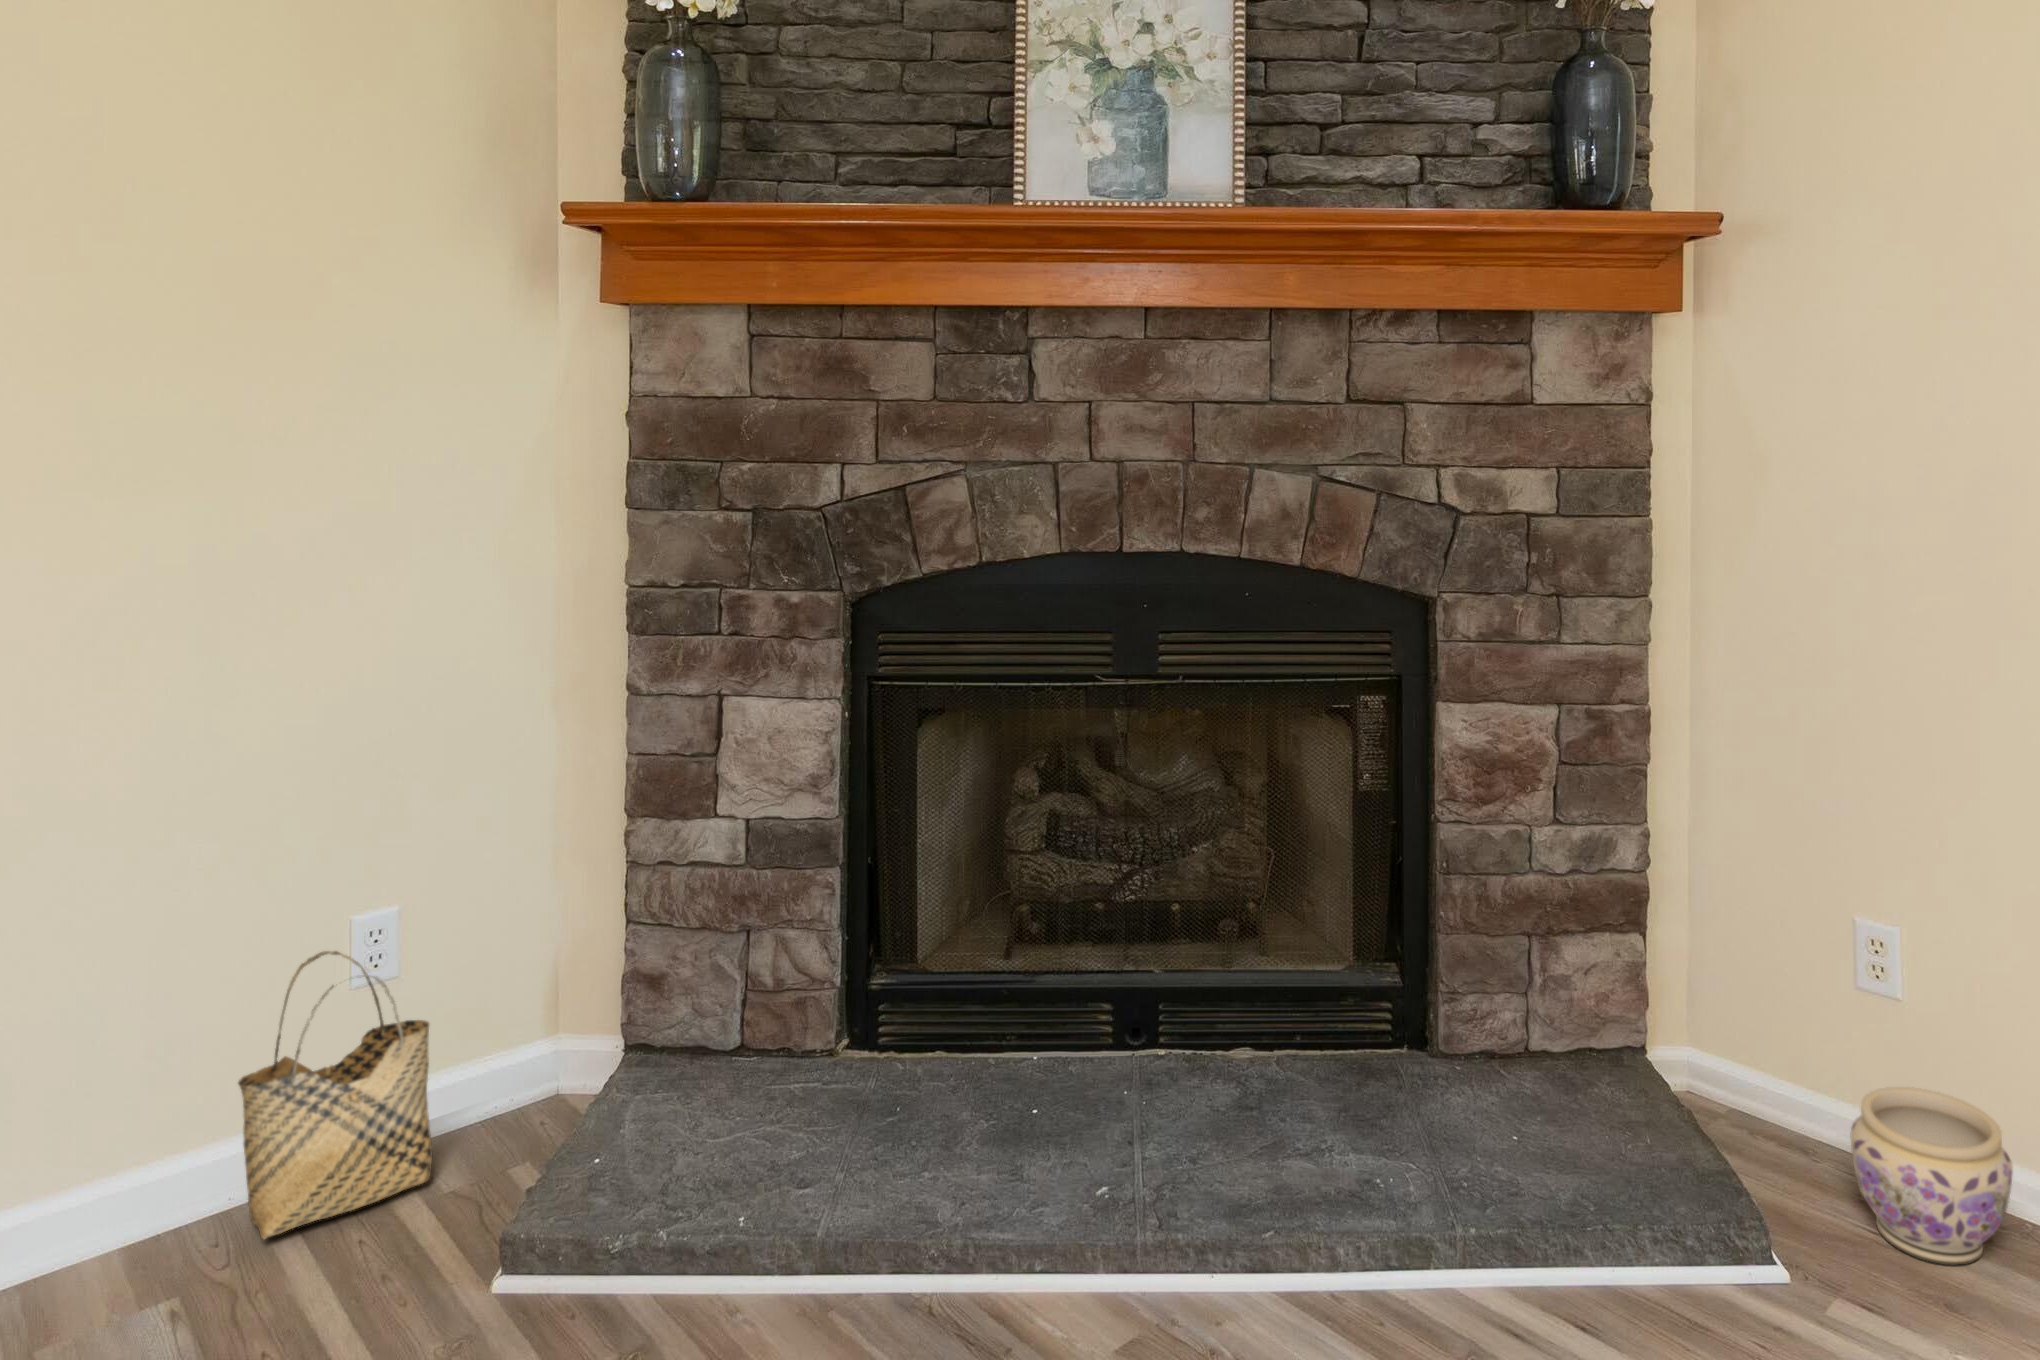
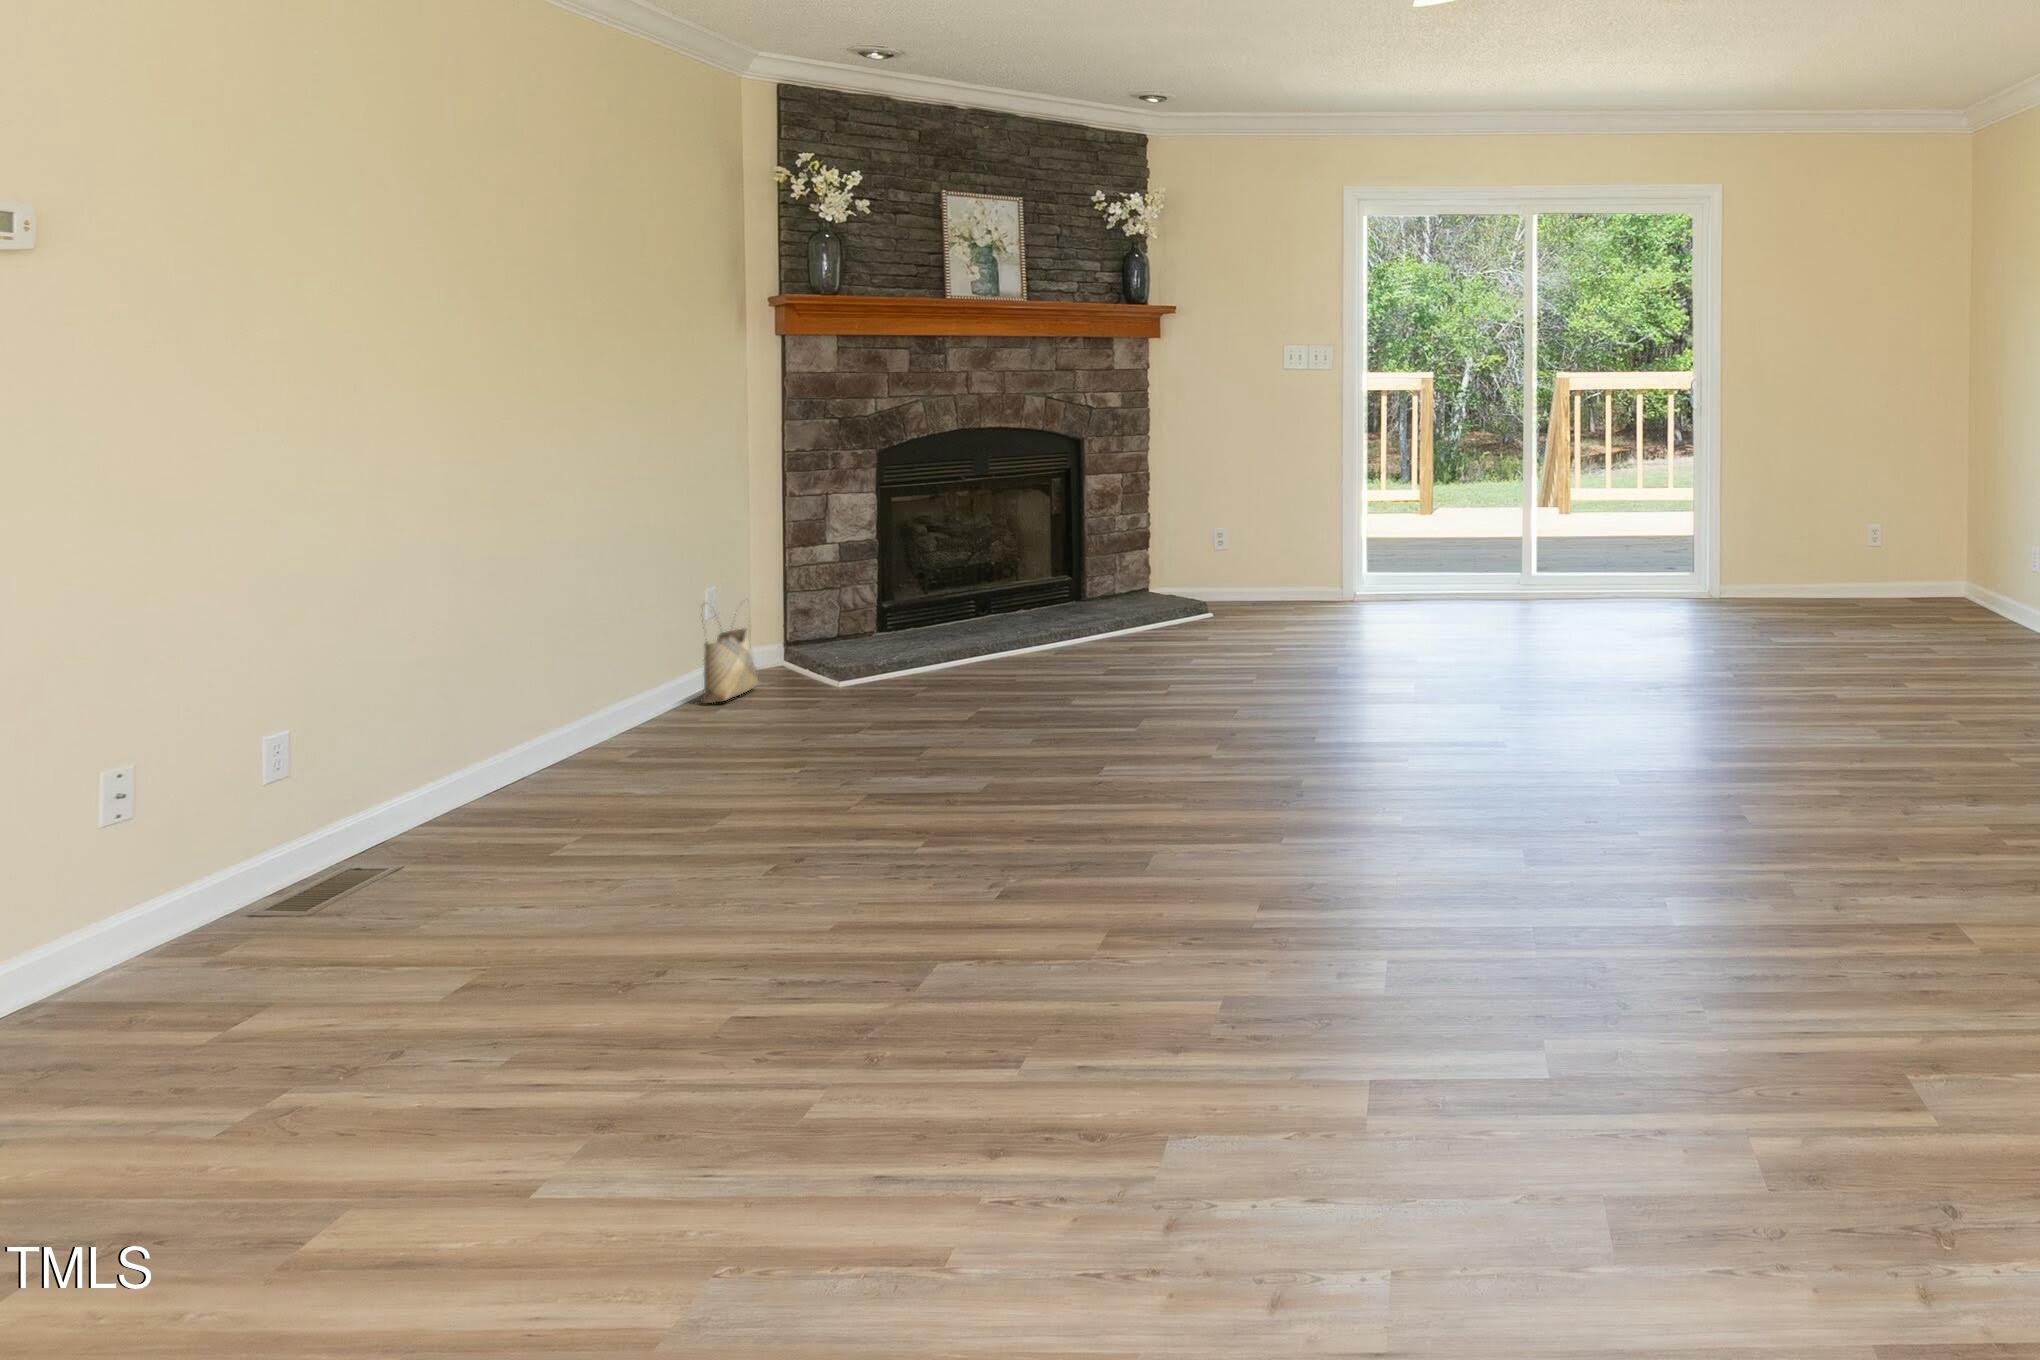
planter: present [1851,1087,2013,1265] -> none [1223,568,1265,607]

